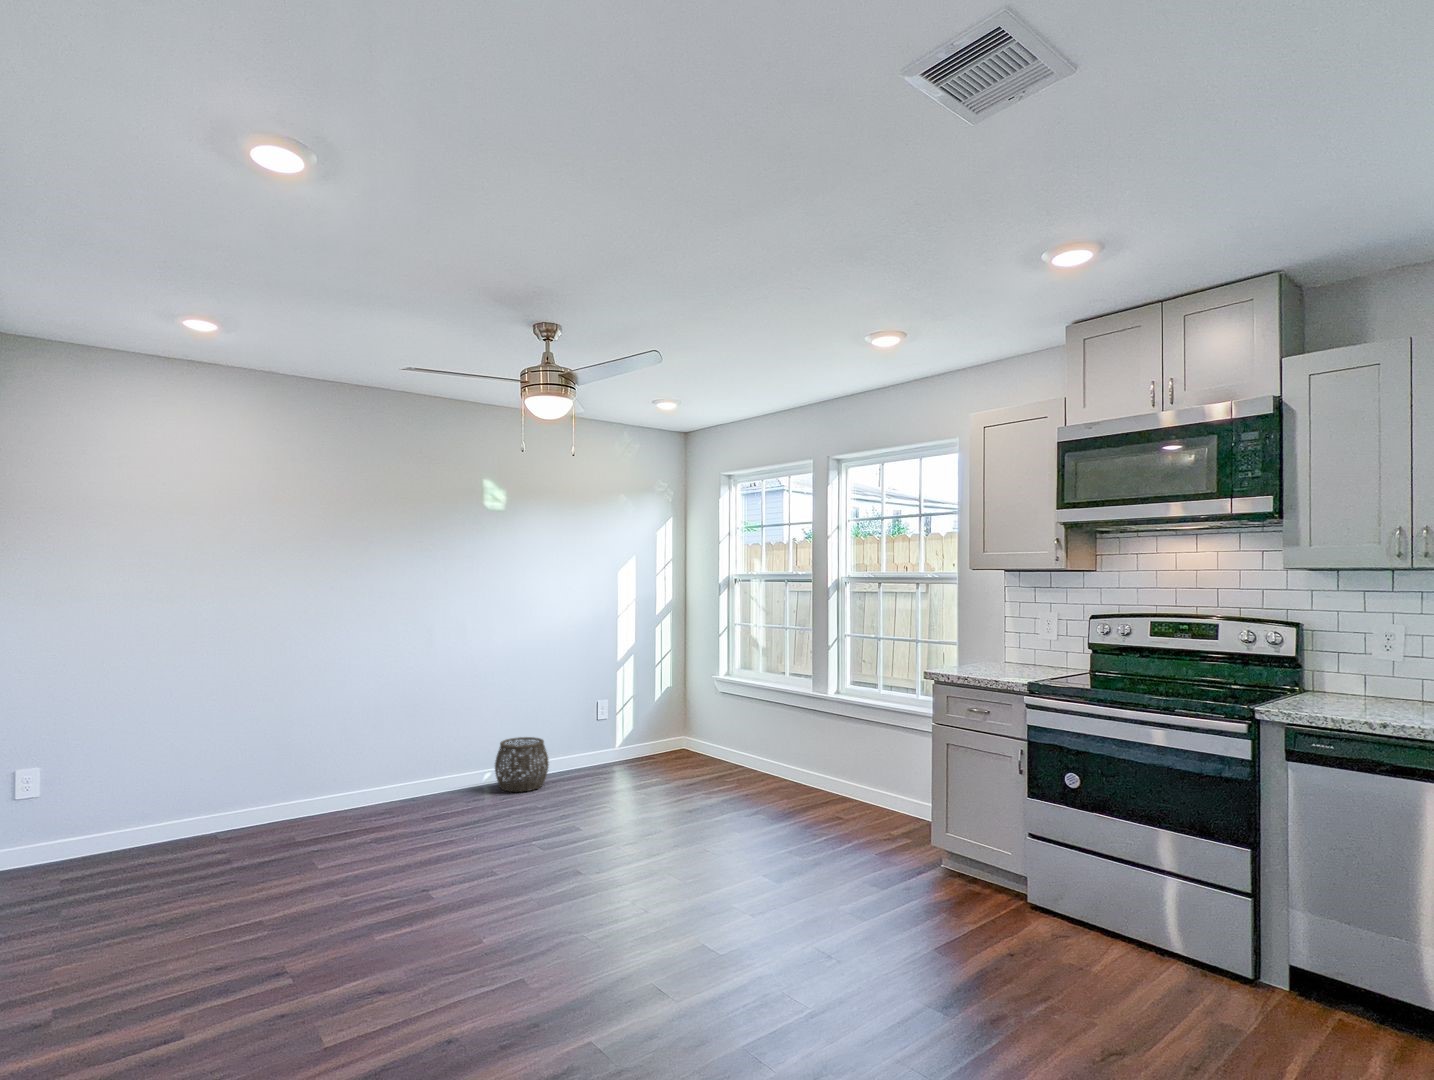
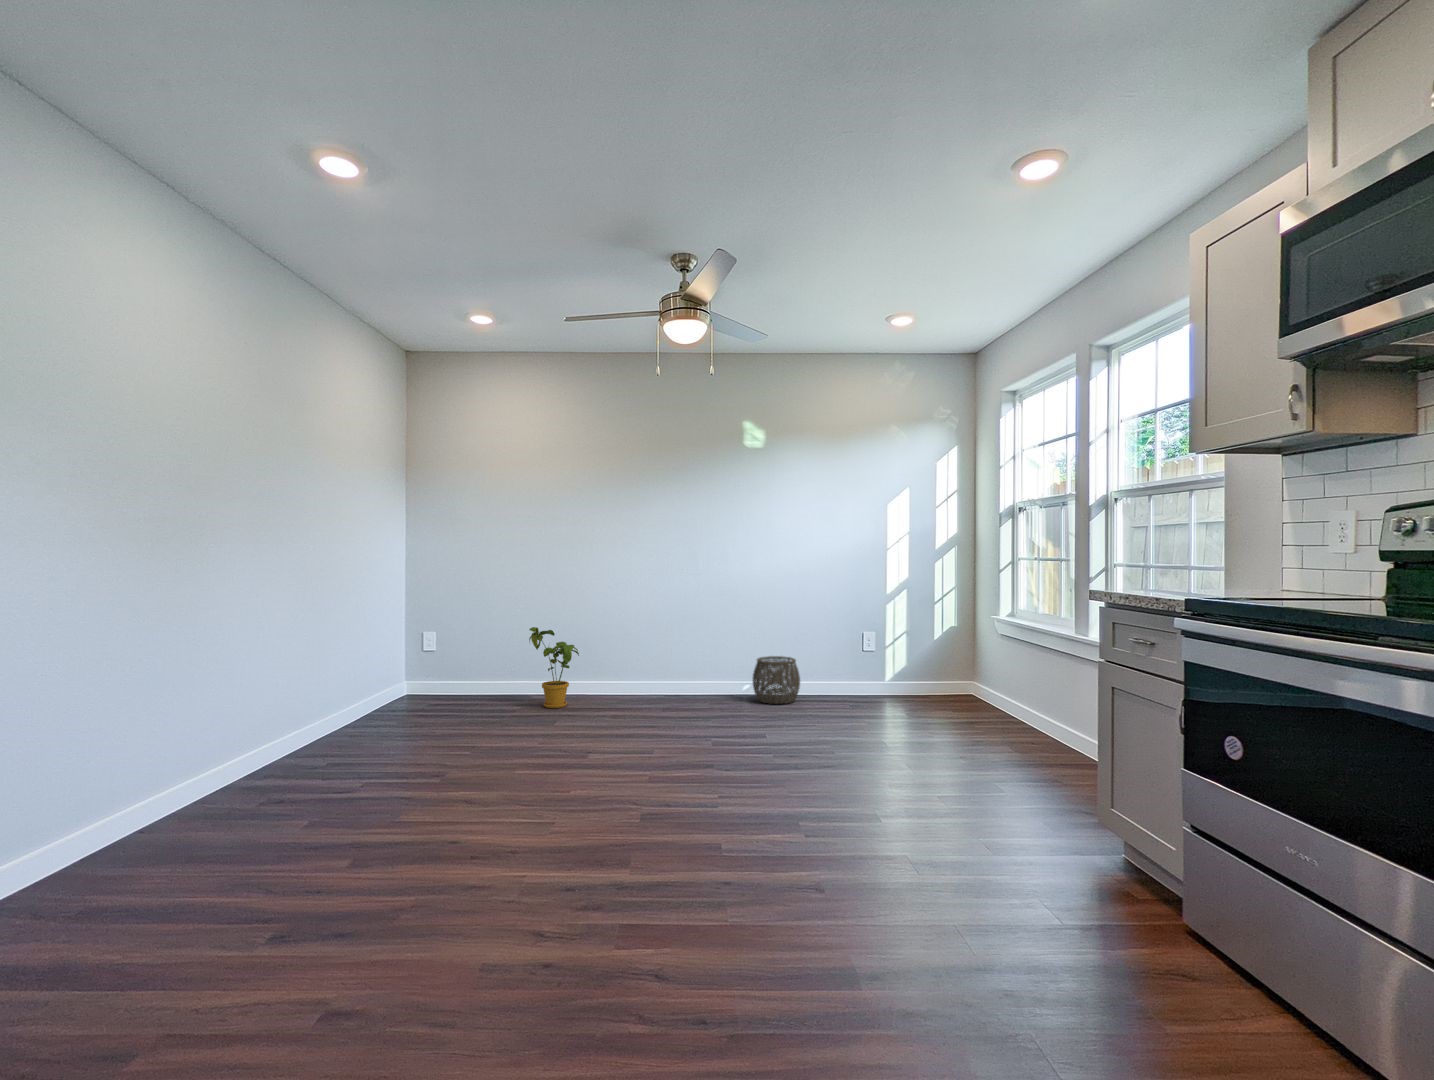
house plant: none [212,742,291,849] -> present [529,627,579,708]

